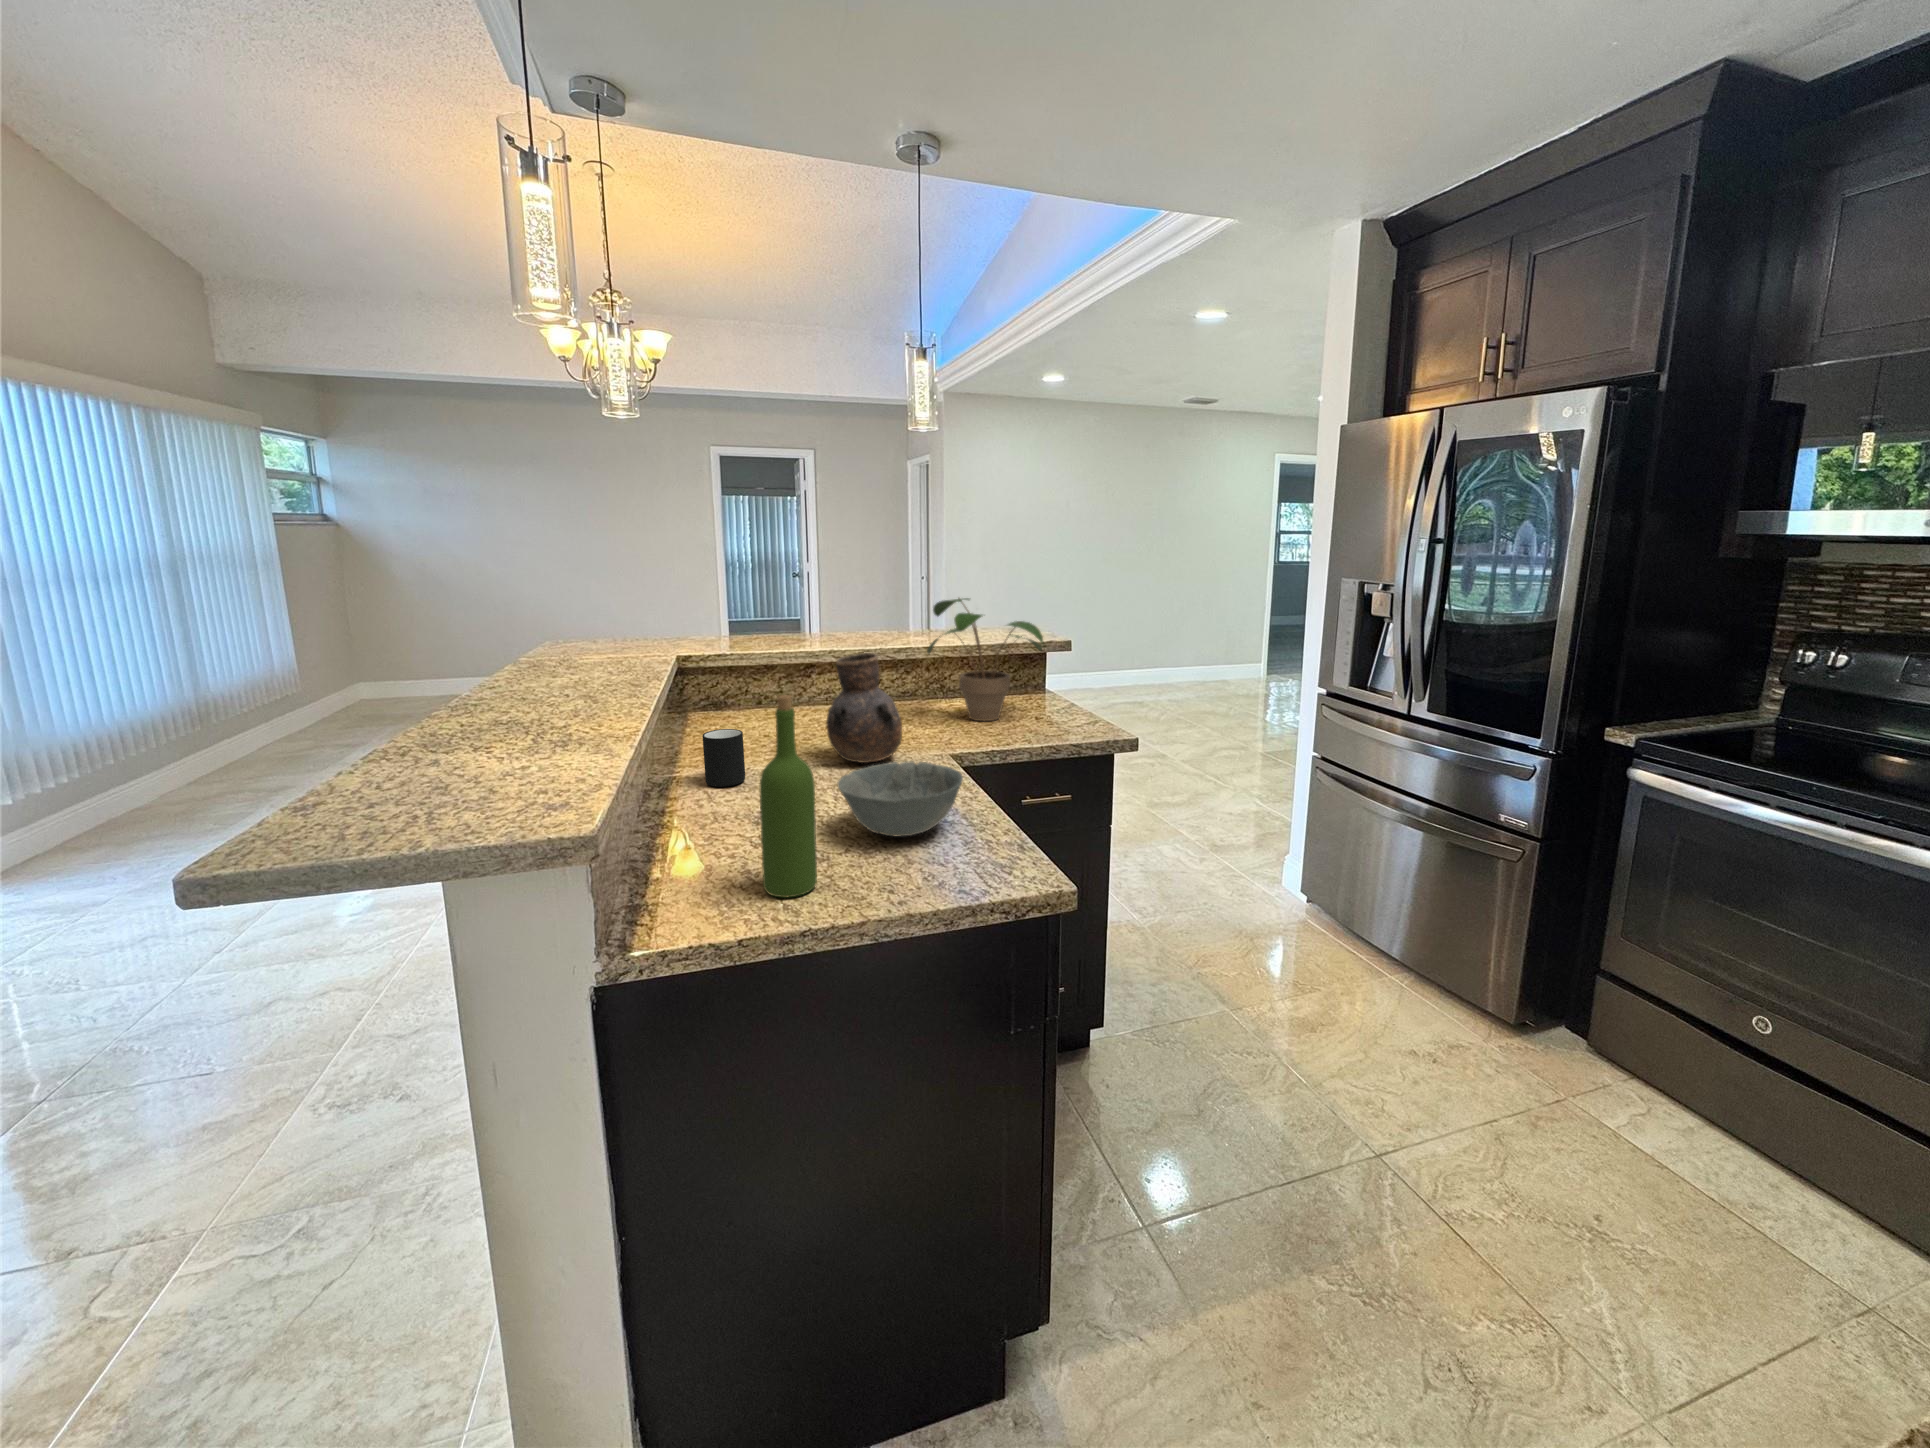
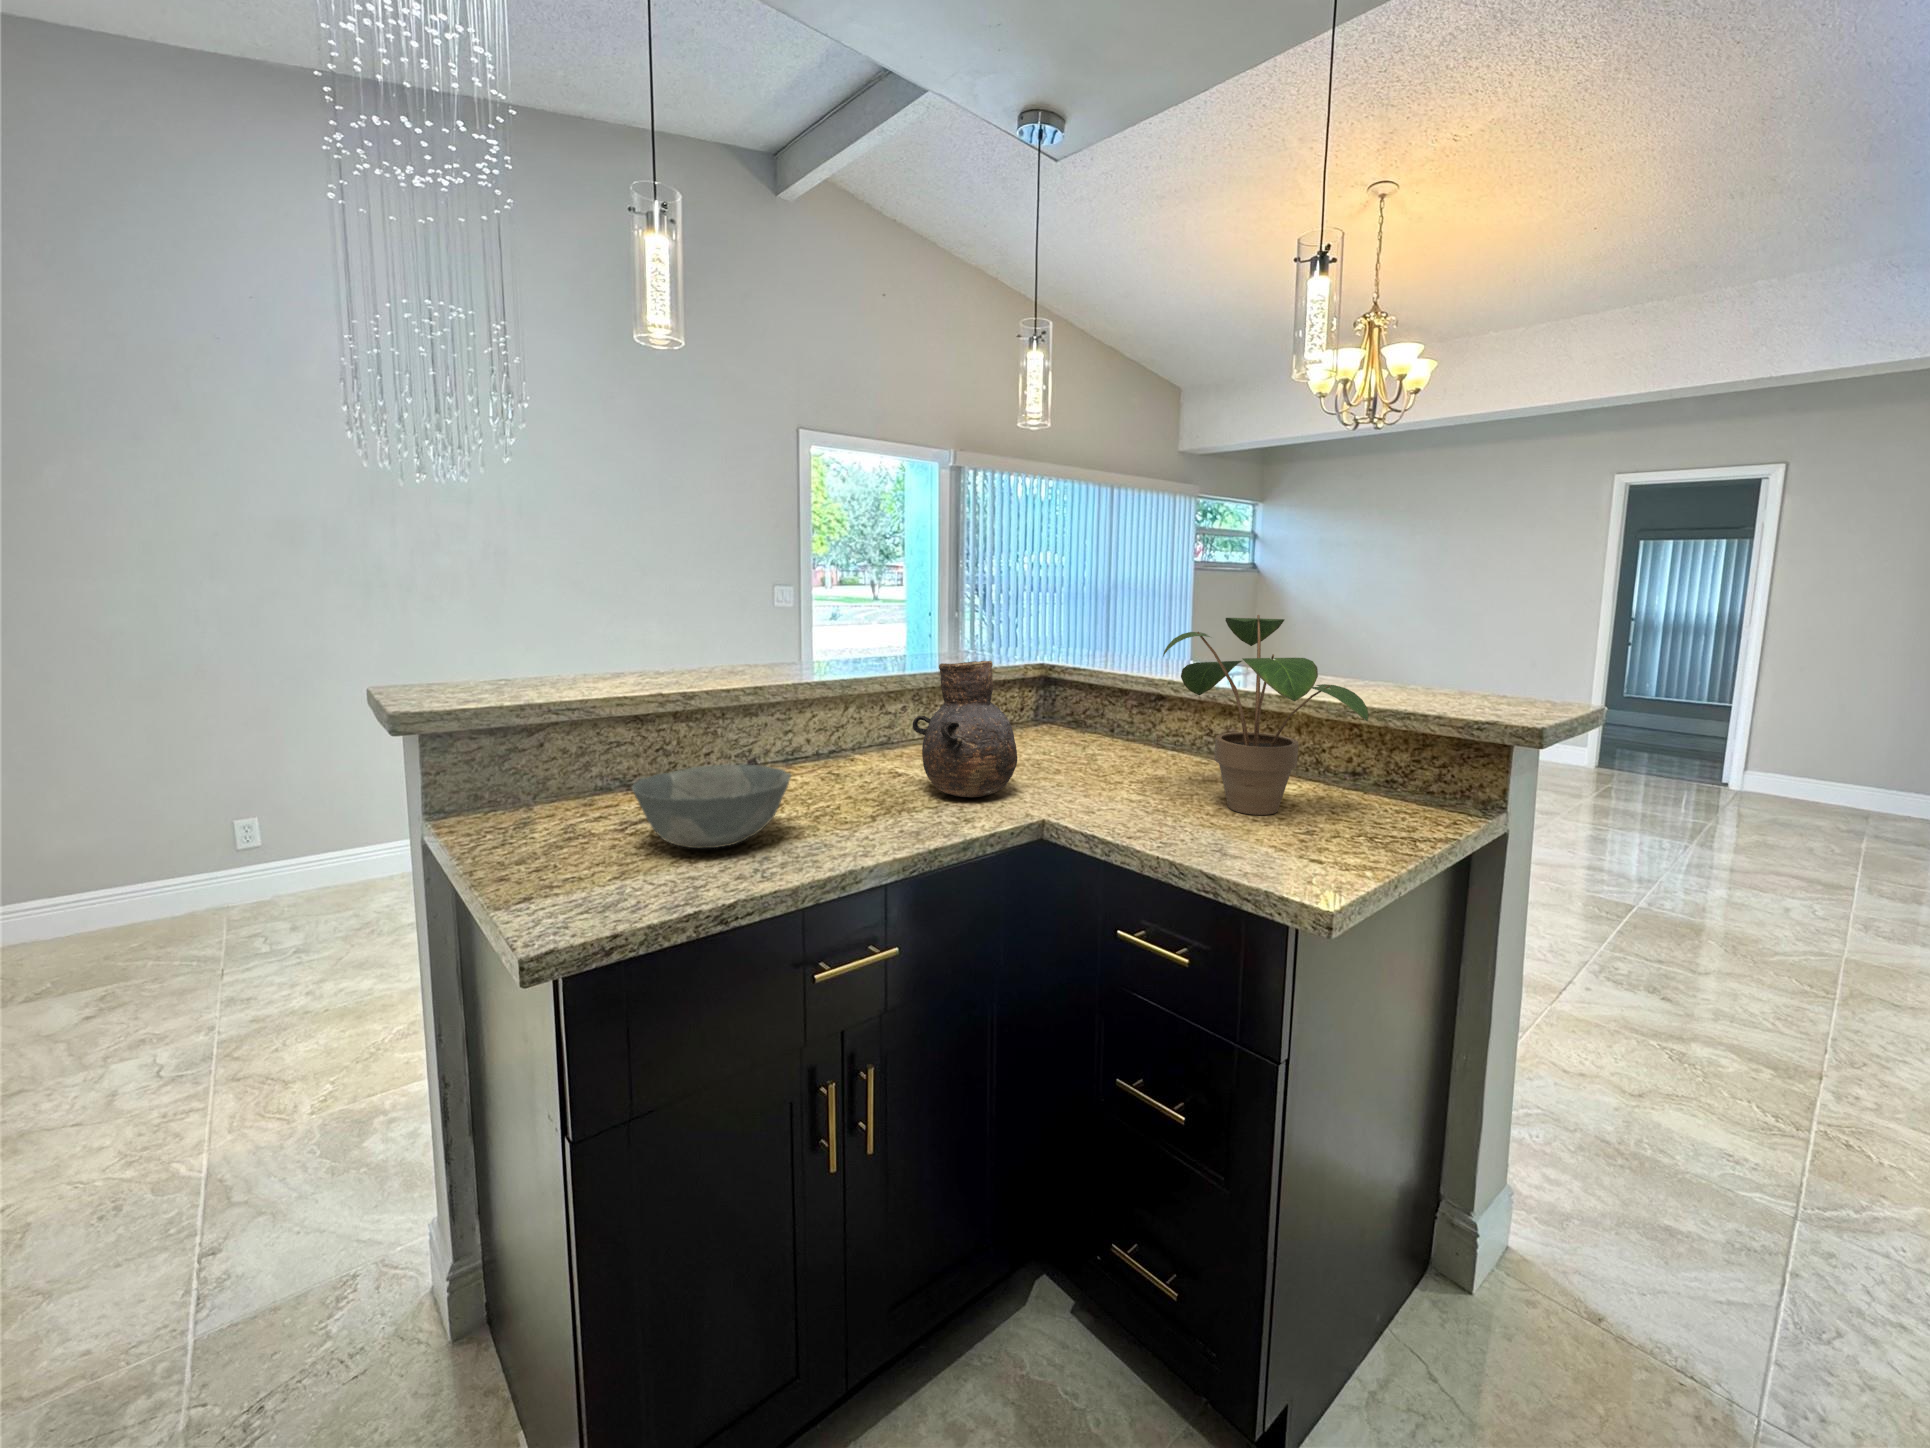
wine bottle: present [760,695,817,898] -> none [498,637,564,841]
mug: present [702,729,745,787] -> none [818,715,871,773]

